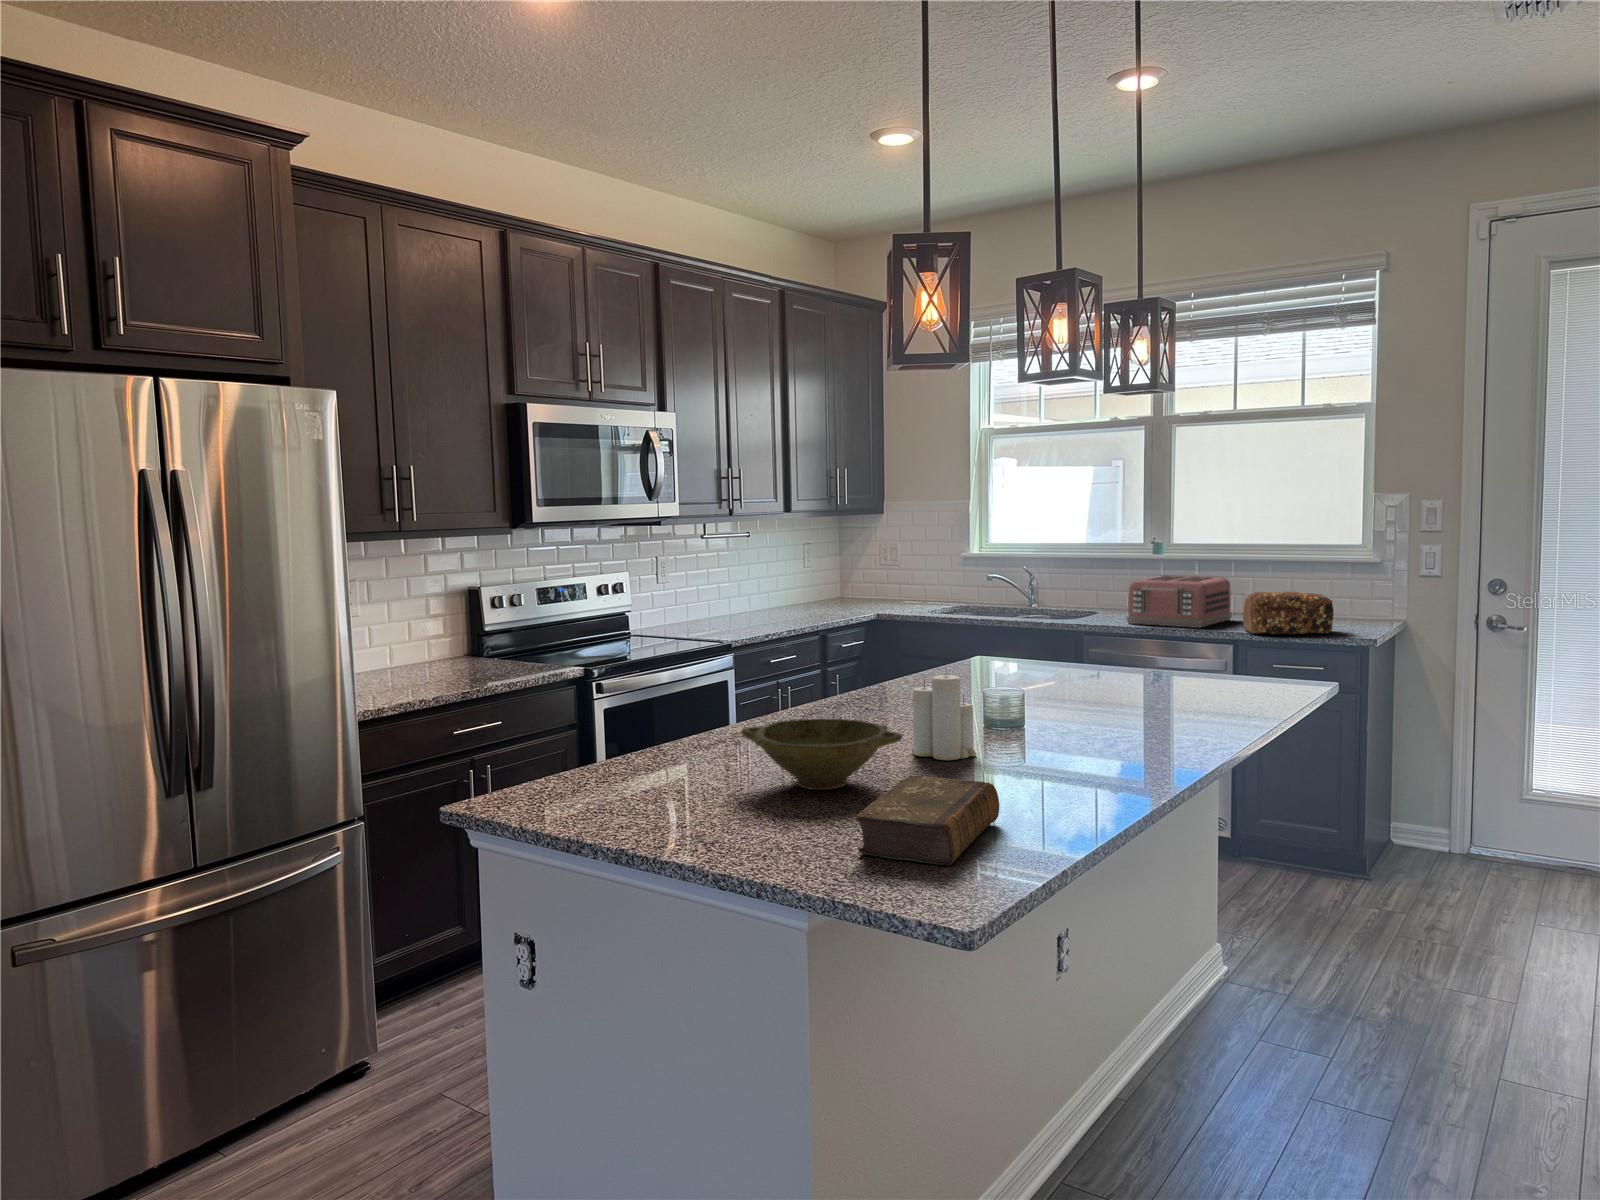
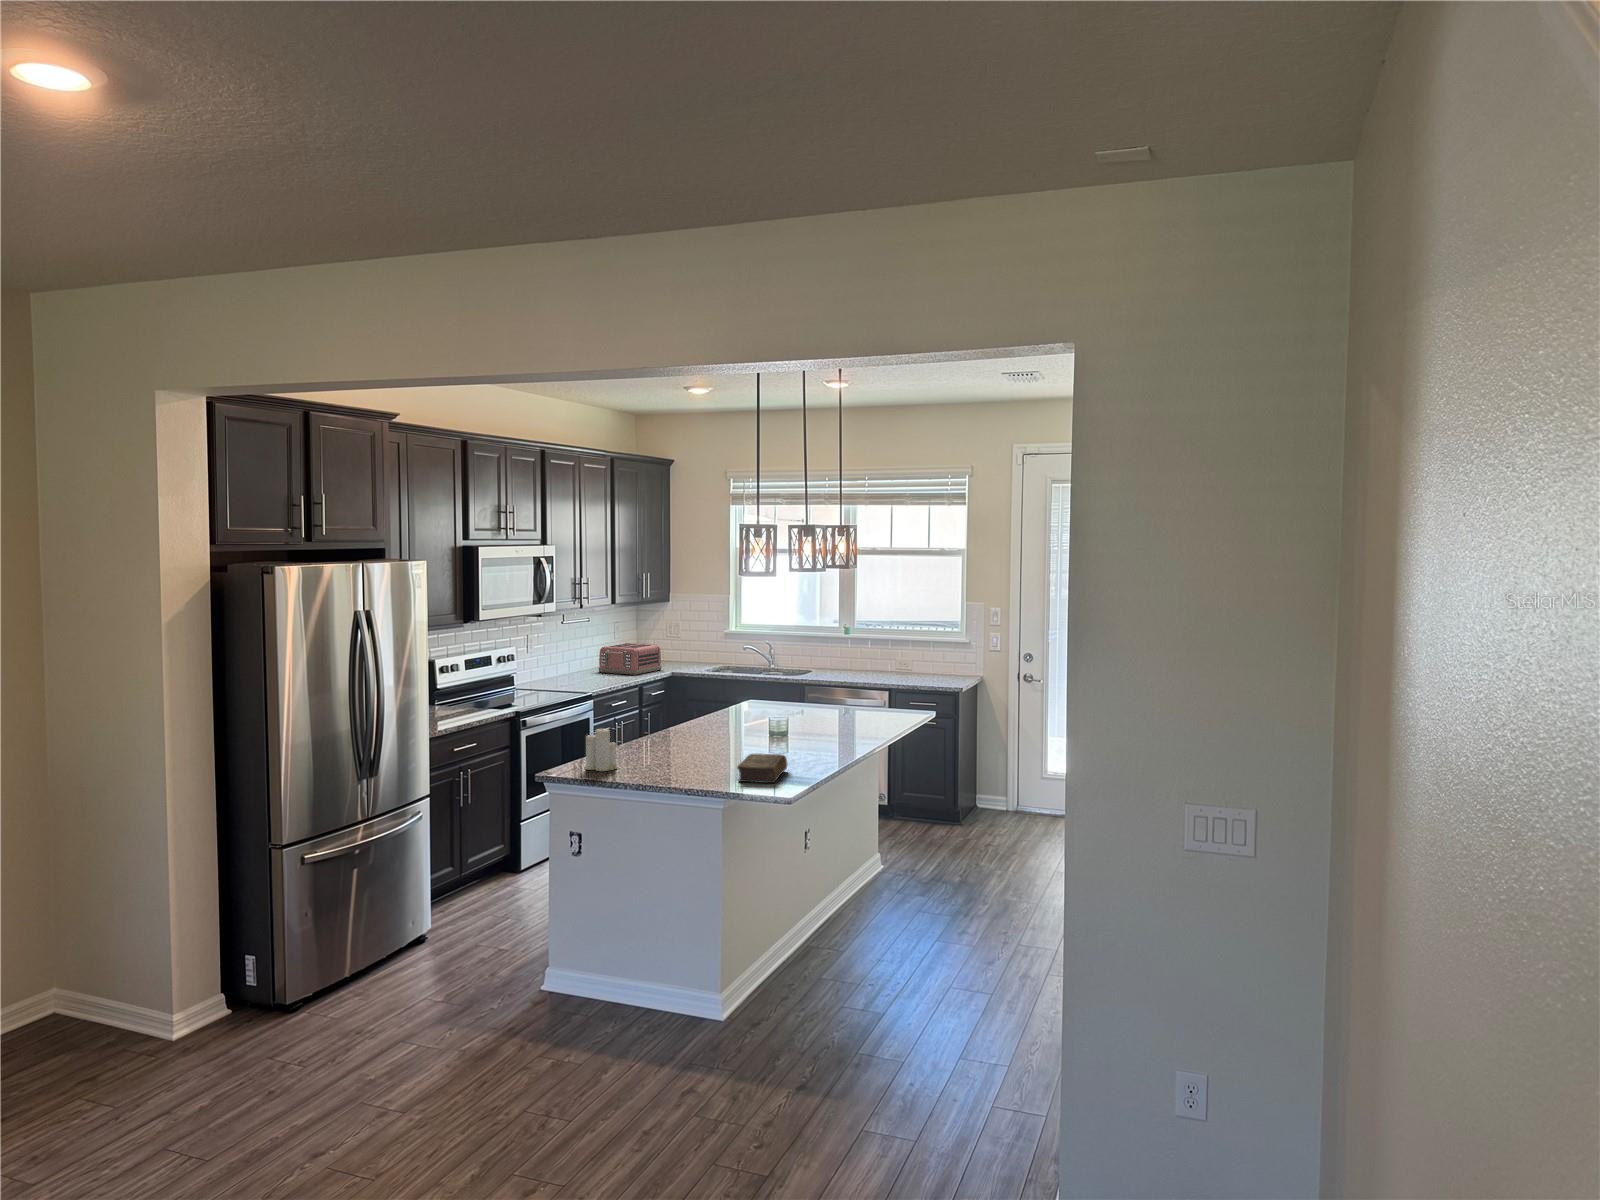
toaster: present [1126,575,1232,628] -> present [599,643,662,675]
bread loaf: present [1243,592,1334,634] -> none [894,661,942,686]
candle: present [912,675,976,760] -> present [586,729,617,771]
bowl: present [742,719,902,790] -> none [670,733,742,763]

